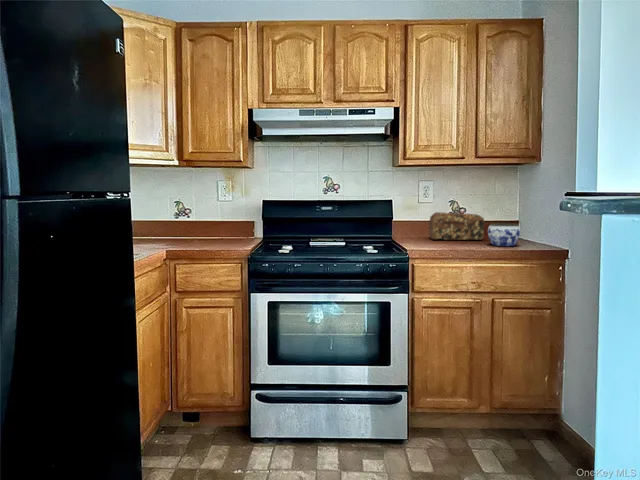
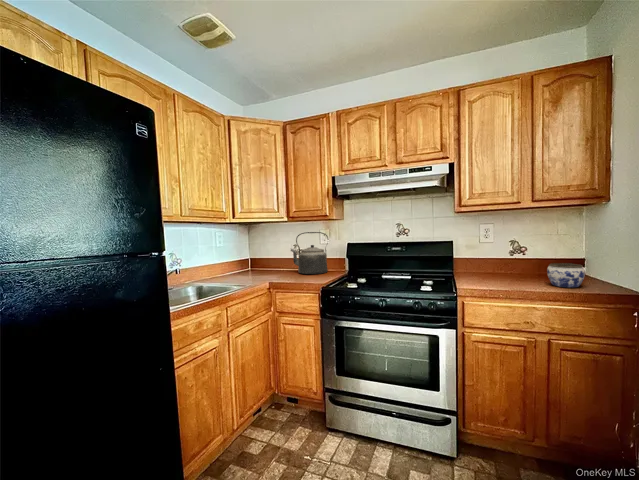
kettle: none [180,185,235,243] -> present [291,232,329,274]
bread loaf: present [429,212,485,240] -> none [491,250,547,276]

